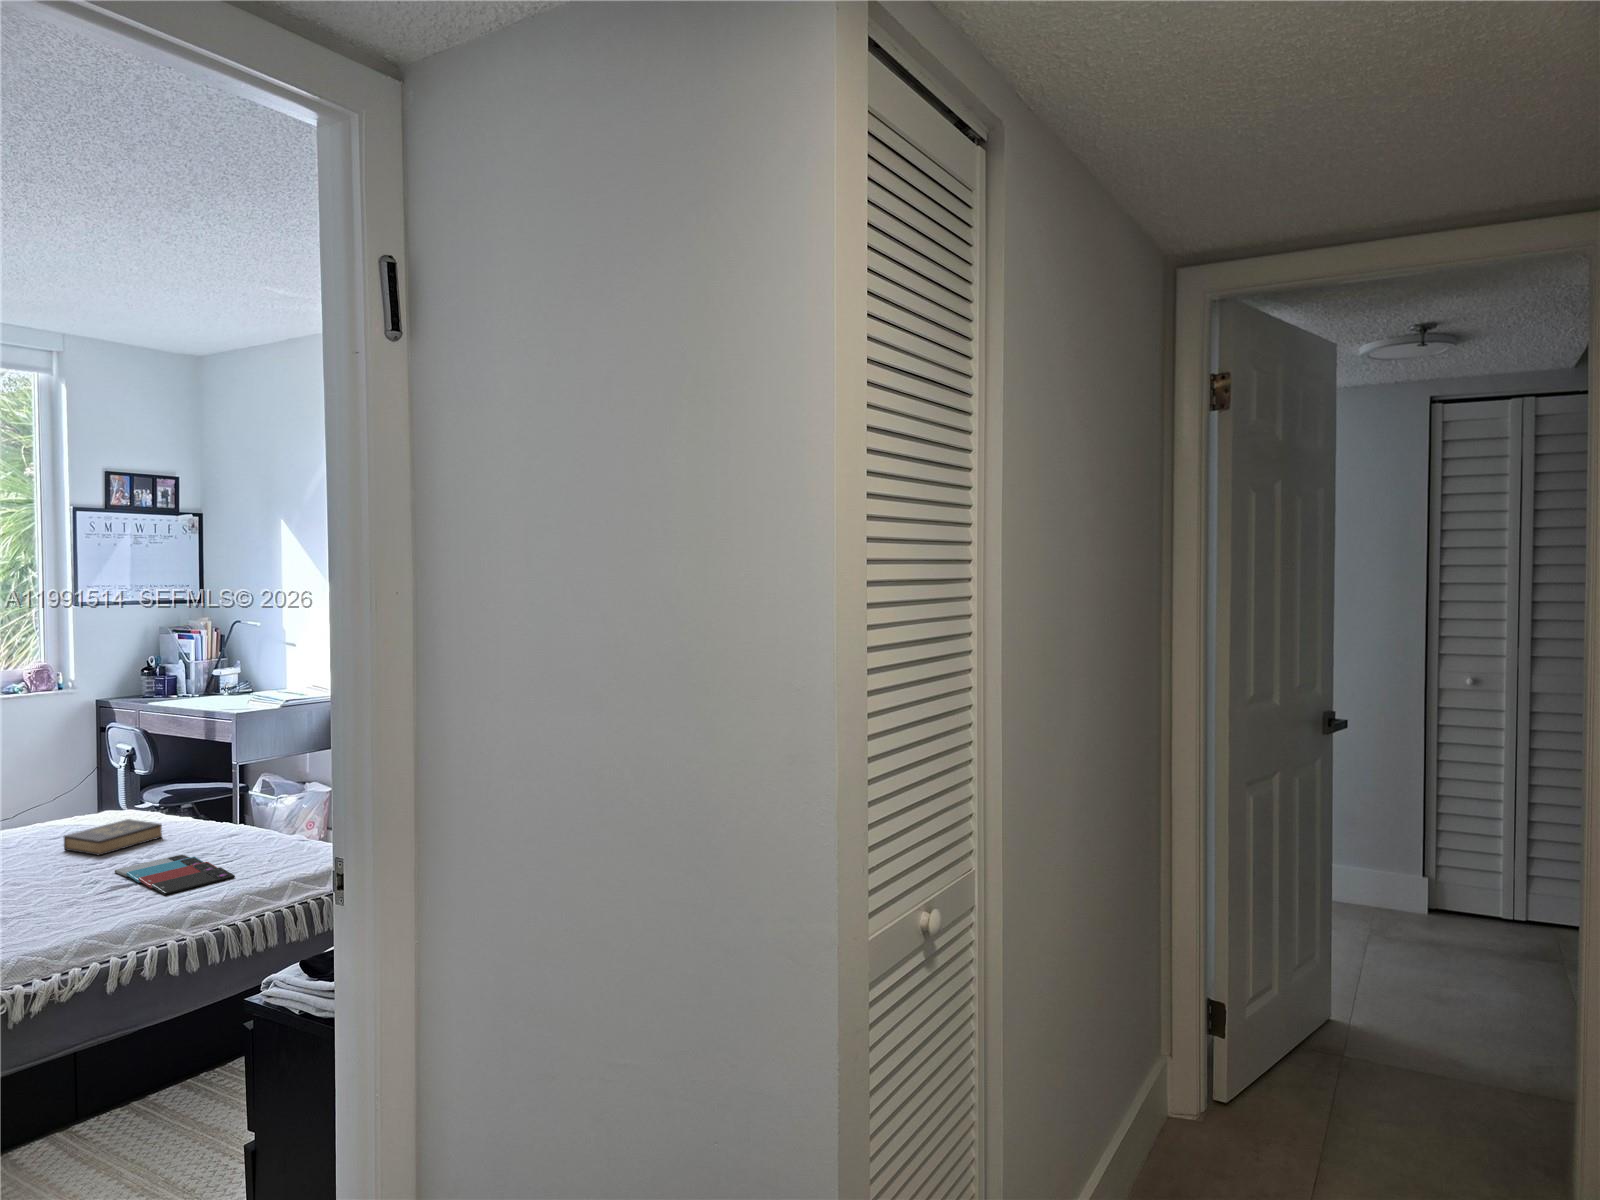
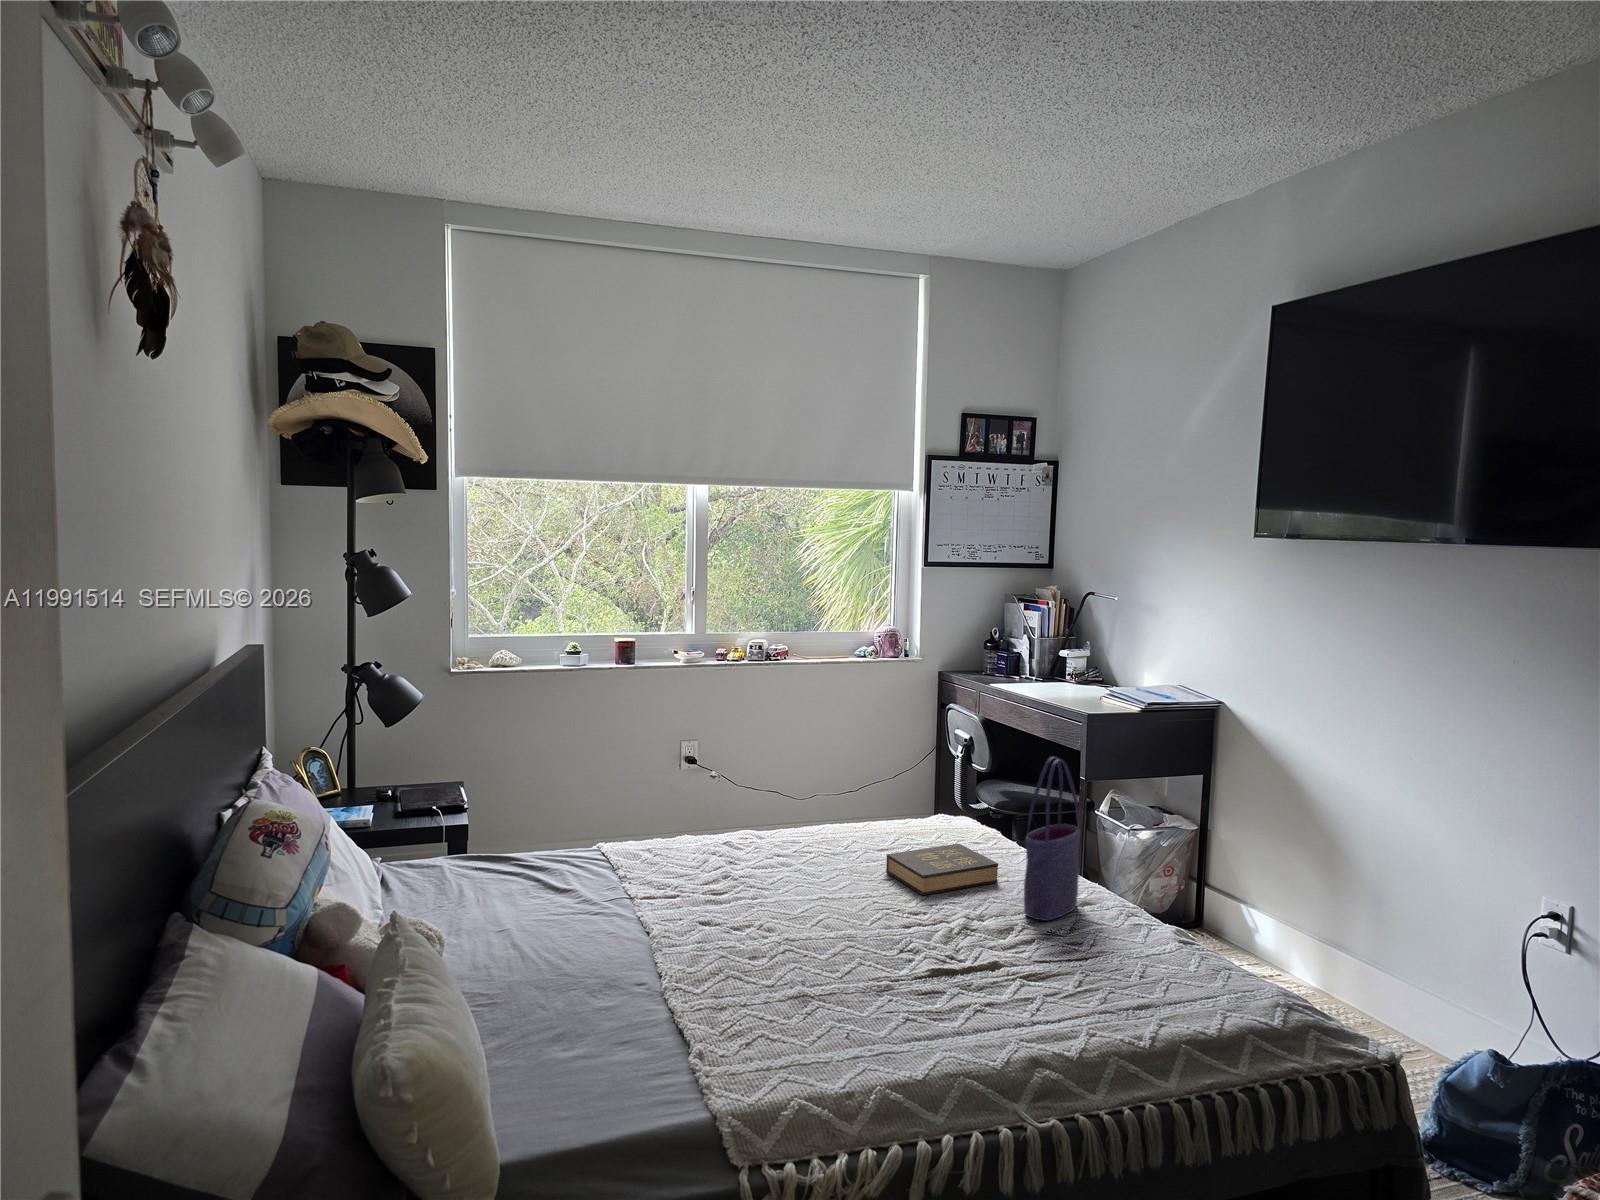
tote bag: none [182,740,224,850] -> present [1024,757,1080,921]
smartphone: present [115,855,235,895] -> none [937,926,1099,1012]

